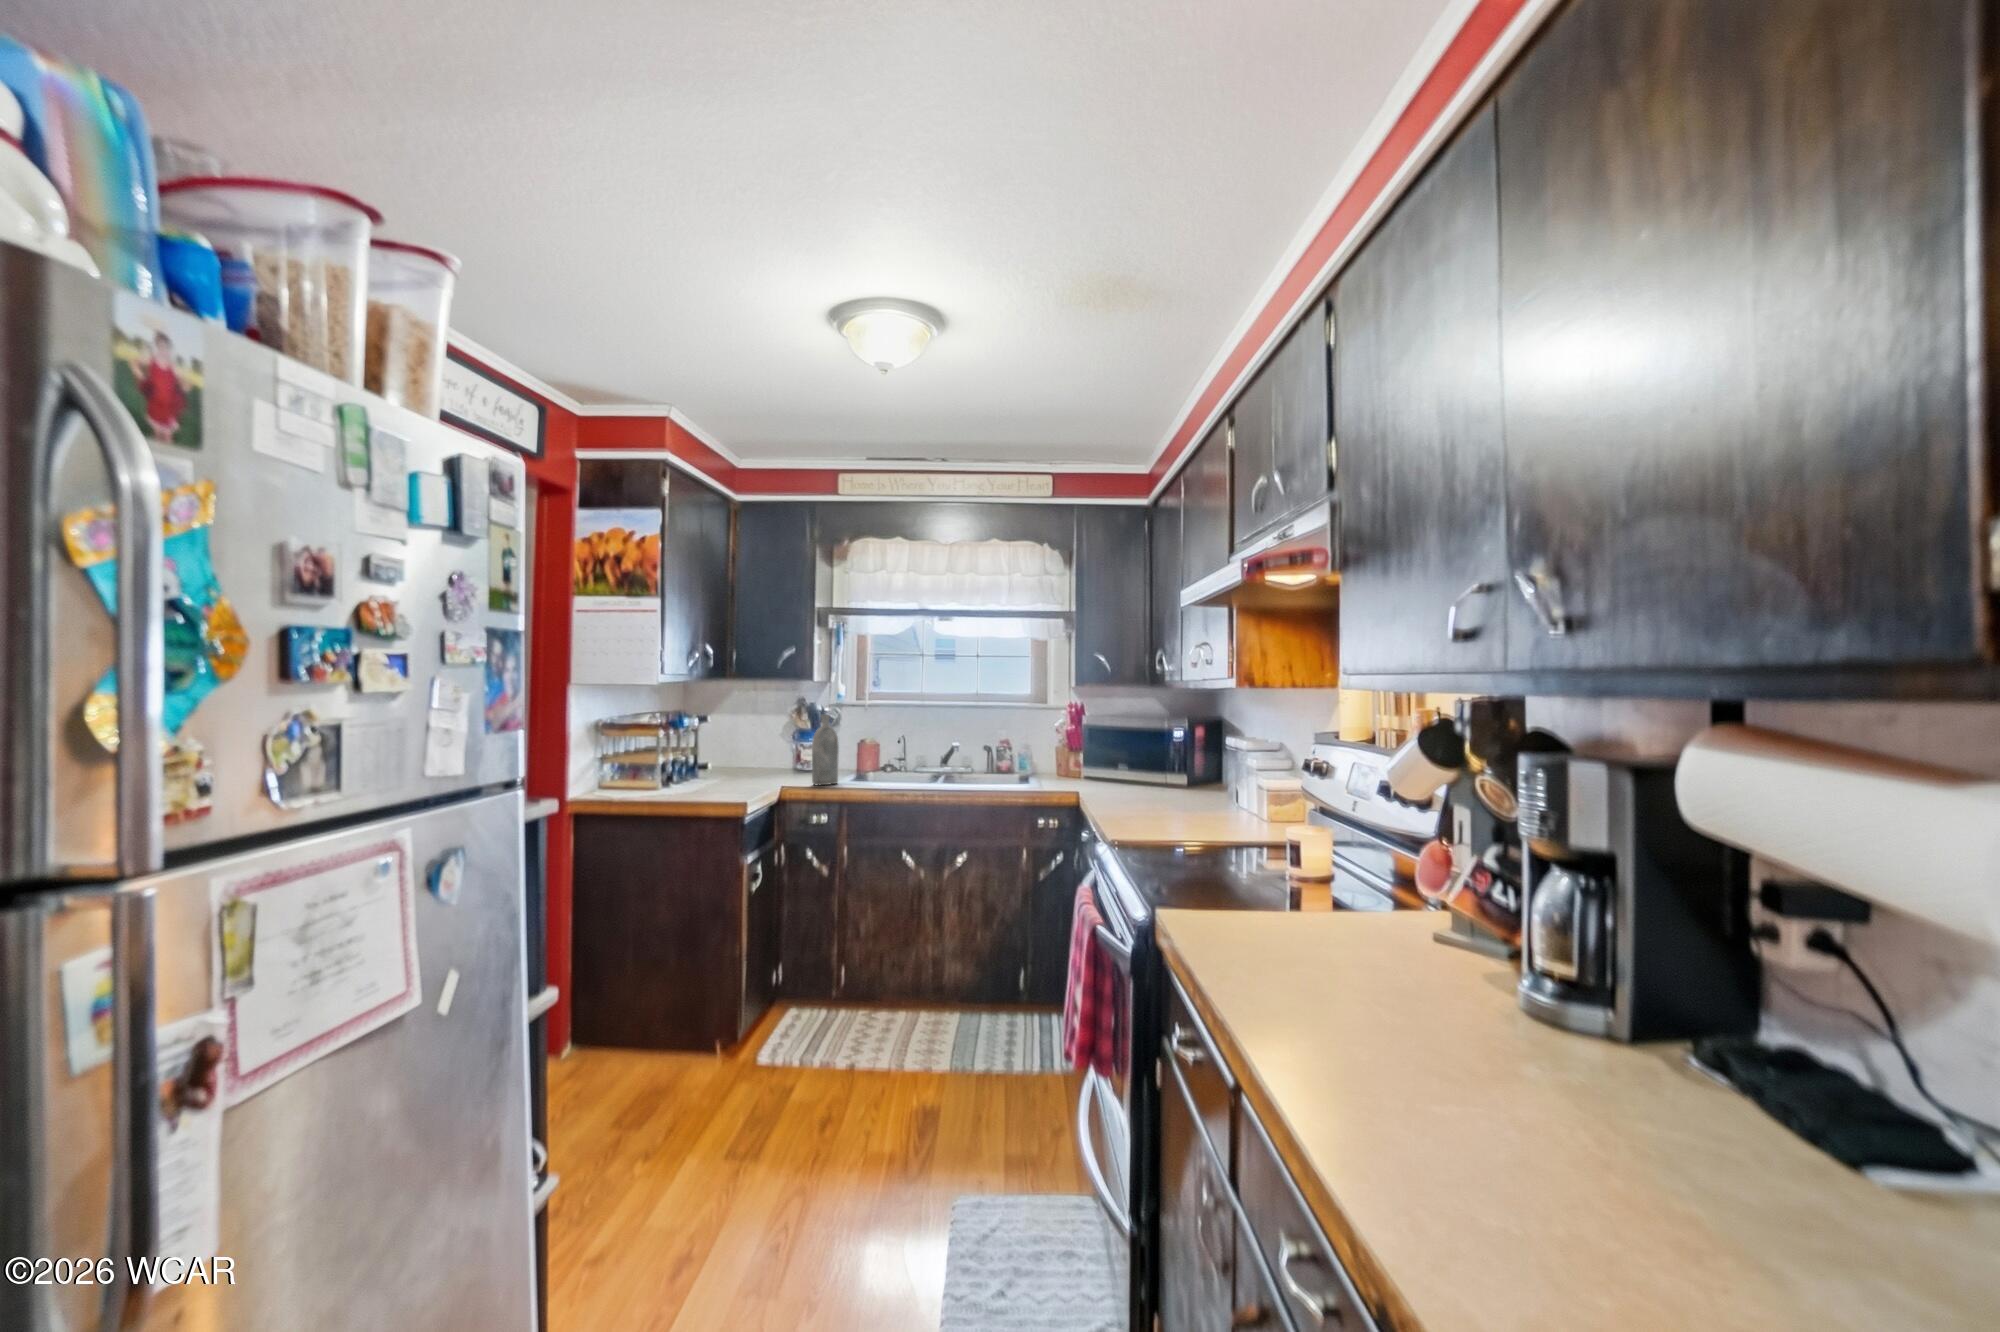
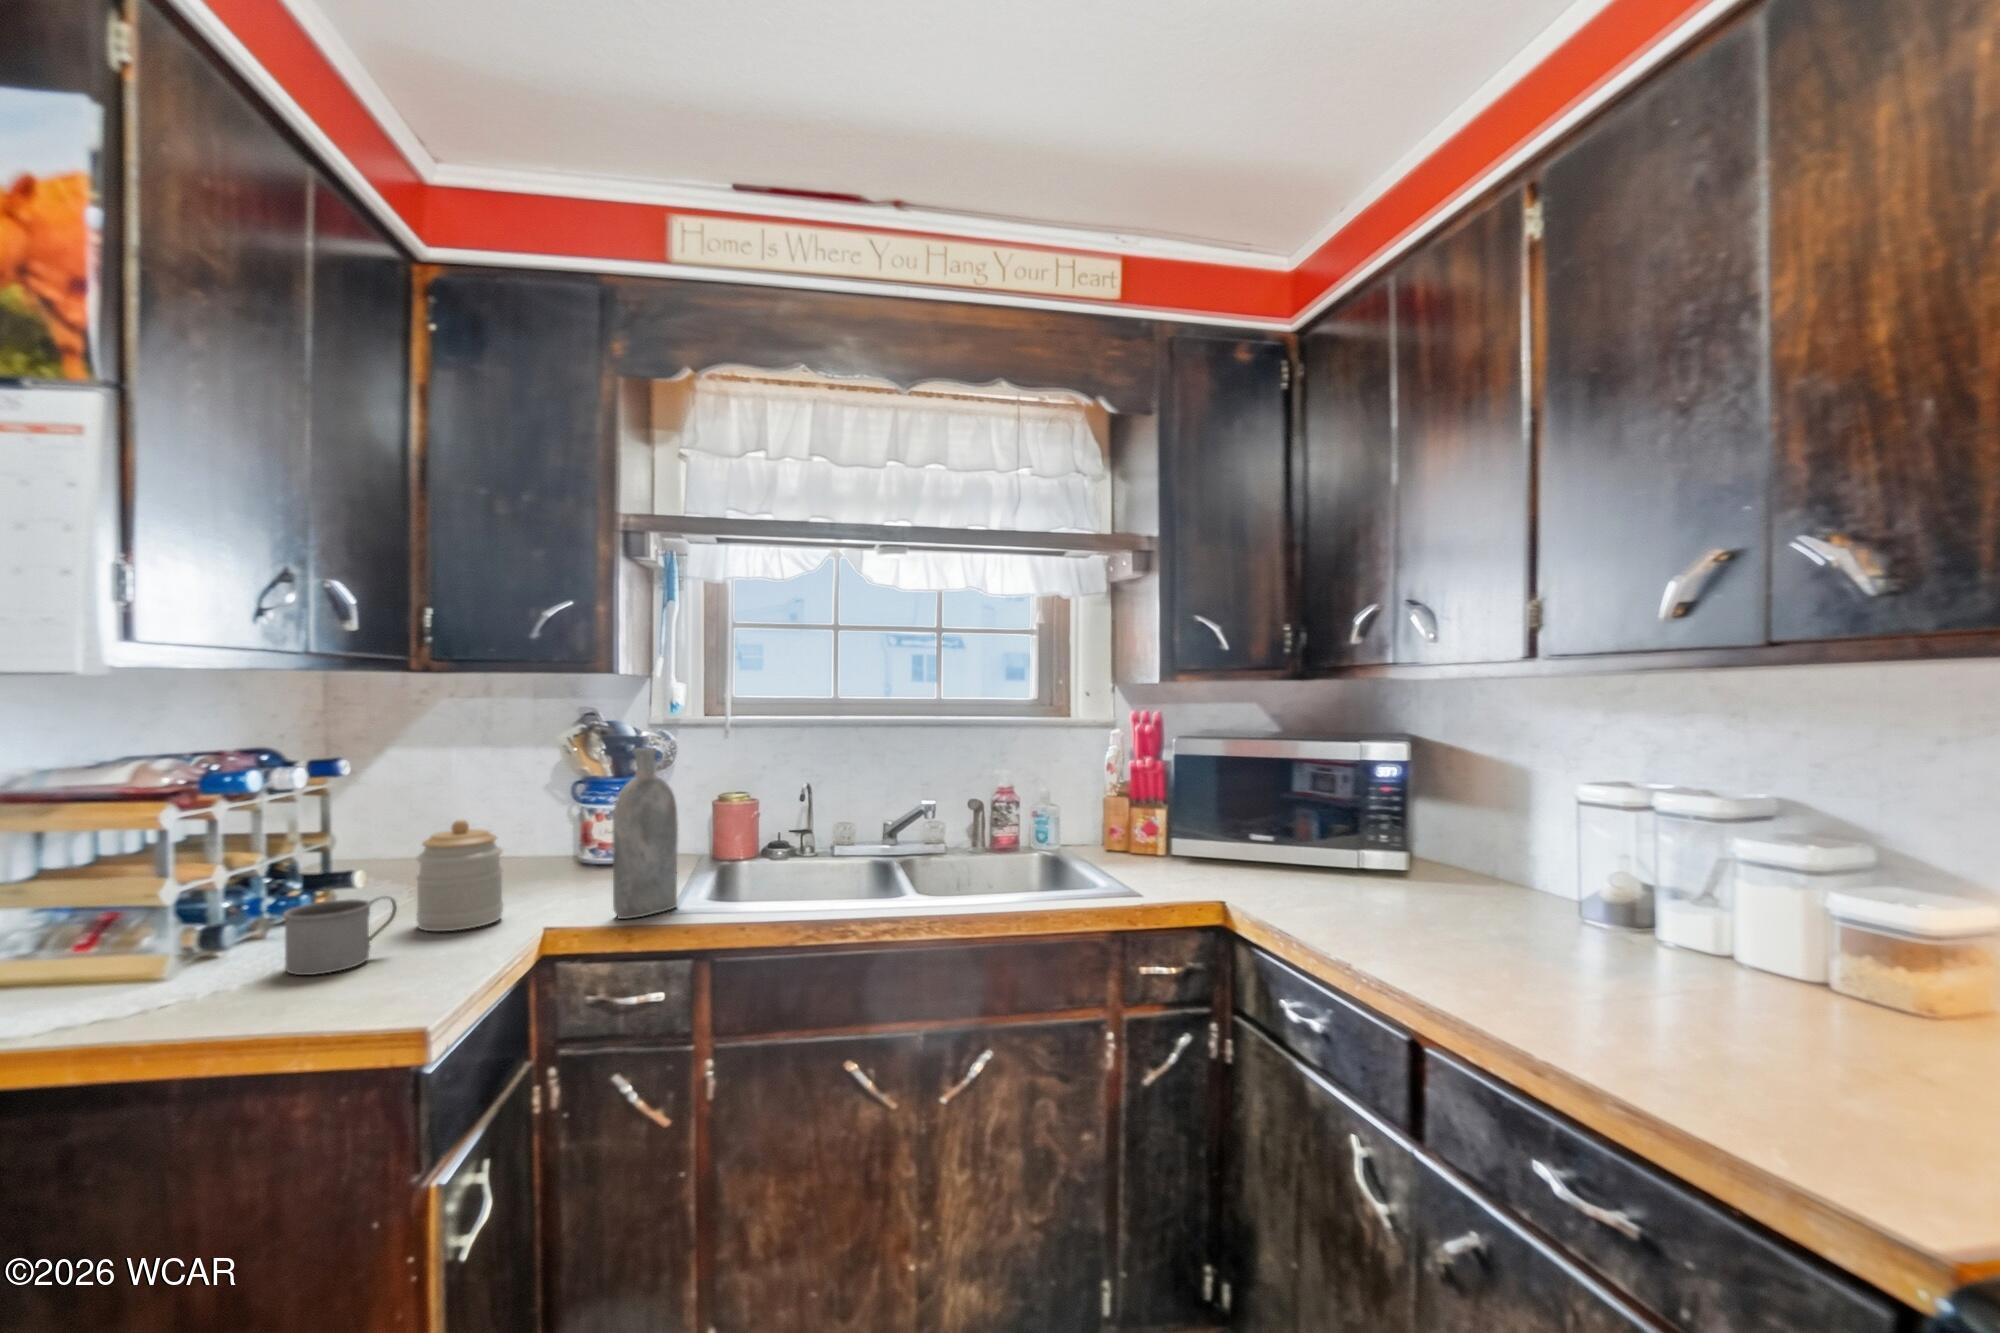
jar: none [737,742,769,786] -> present [416,820,503,931]
mug: none [697,767,734,793] -> present [283,896,397,975]

